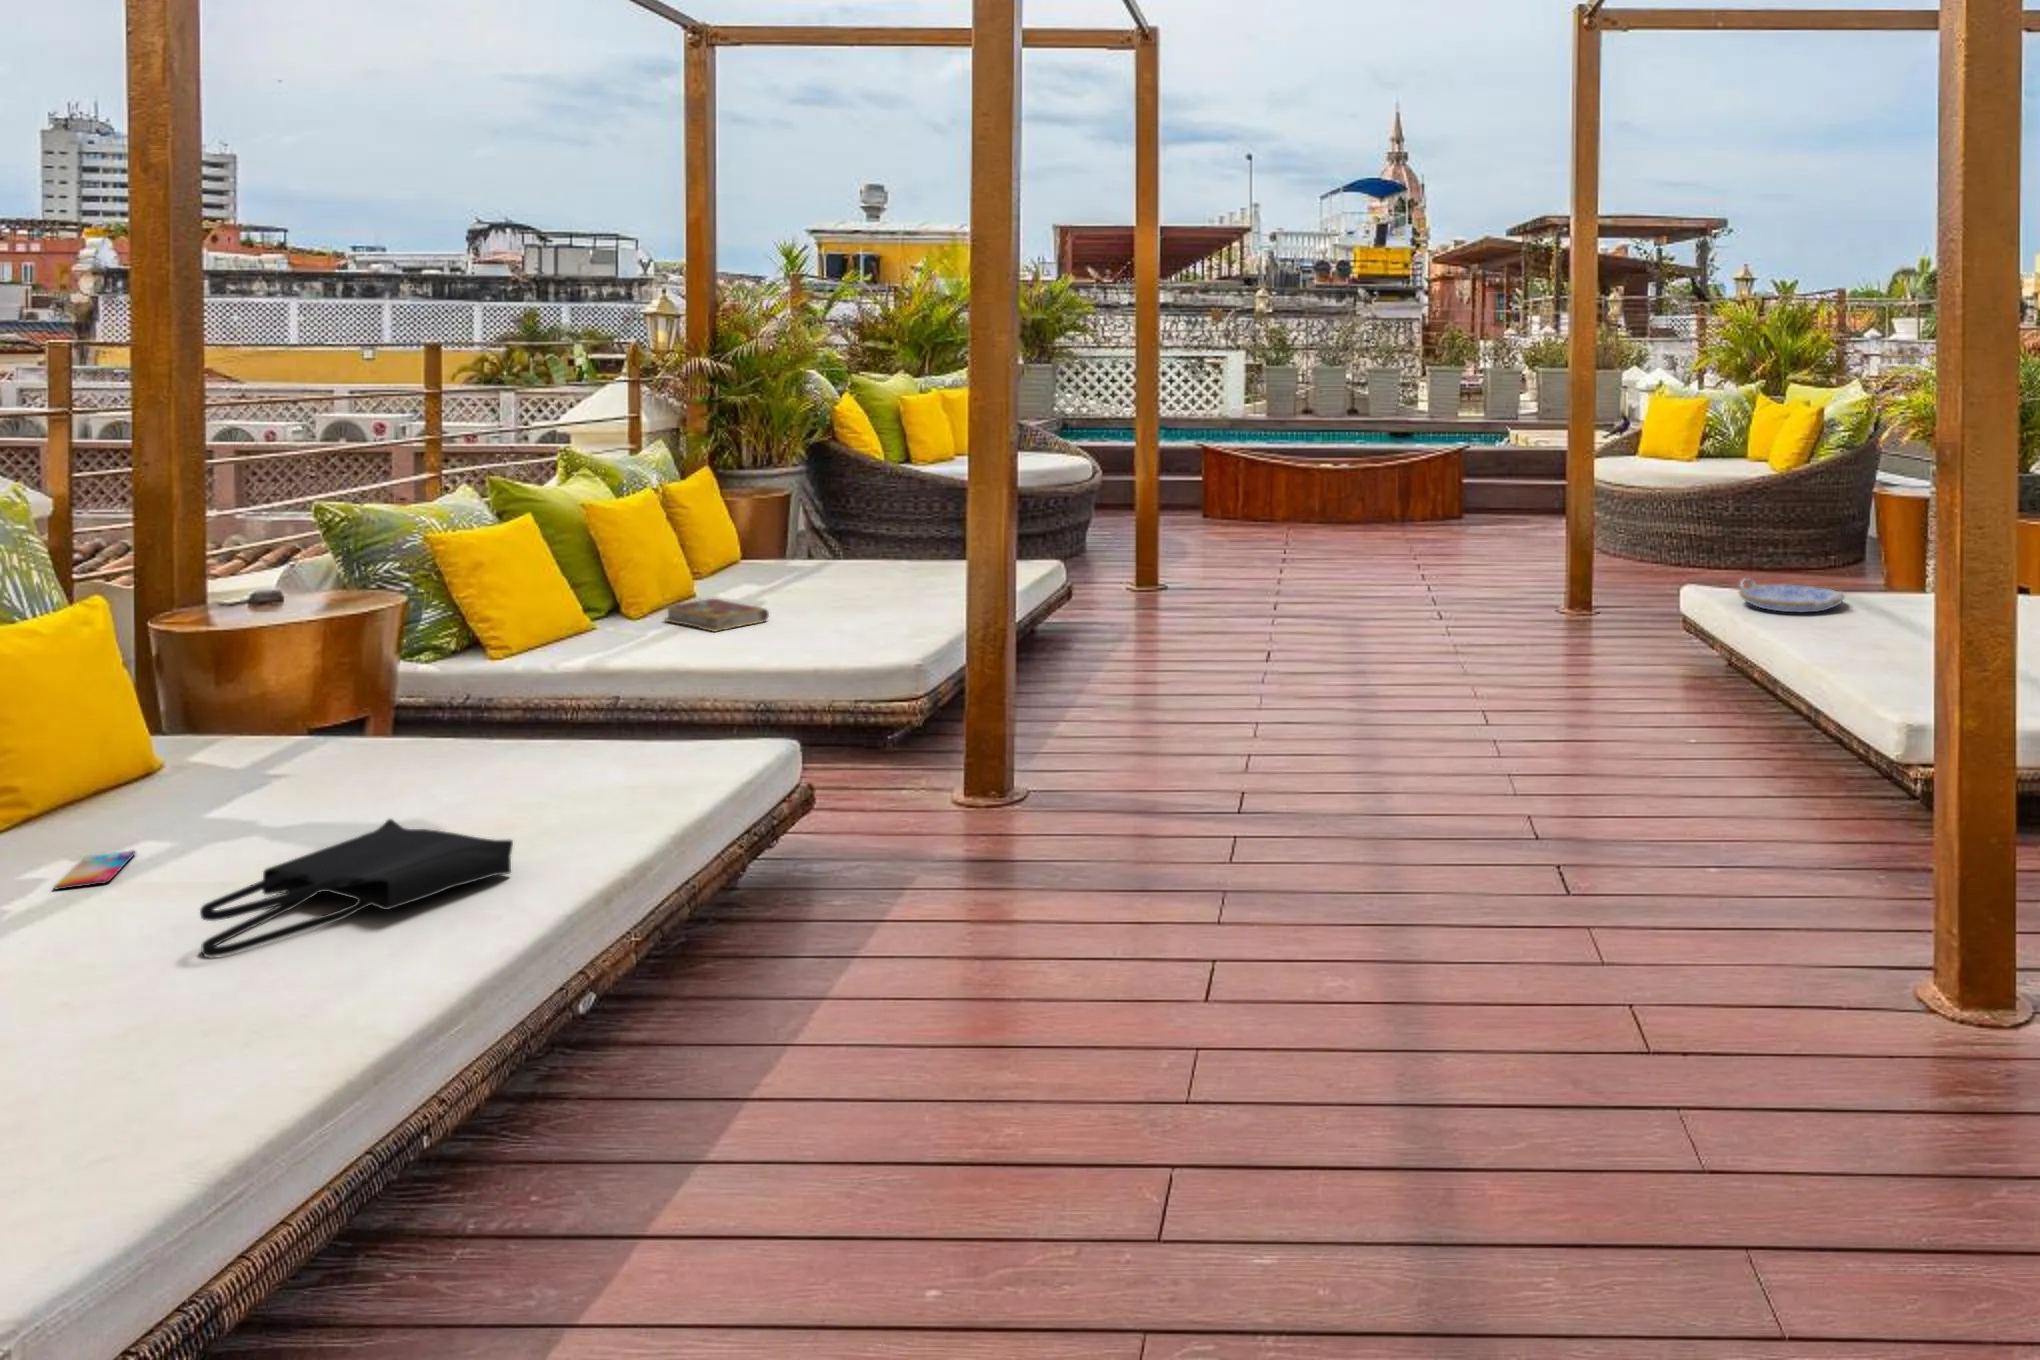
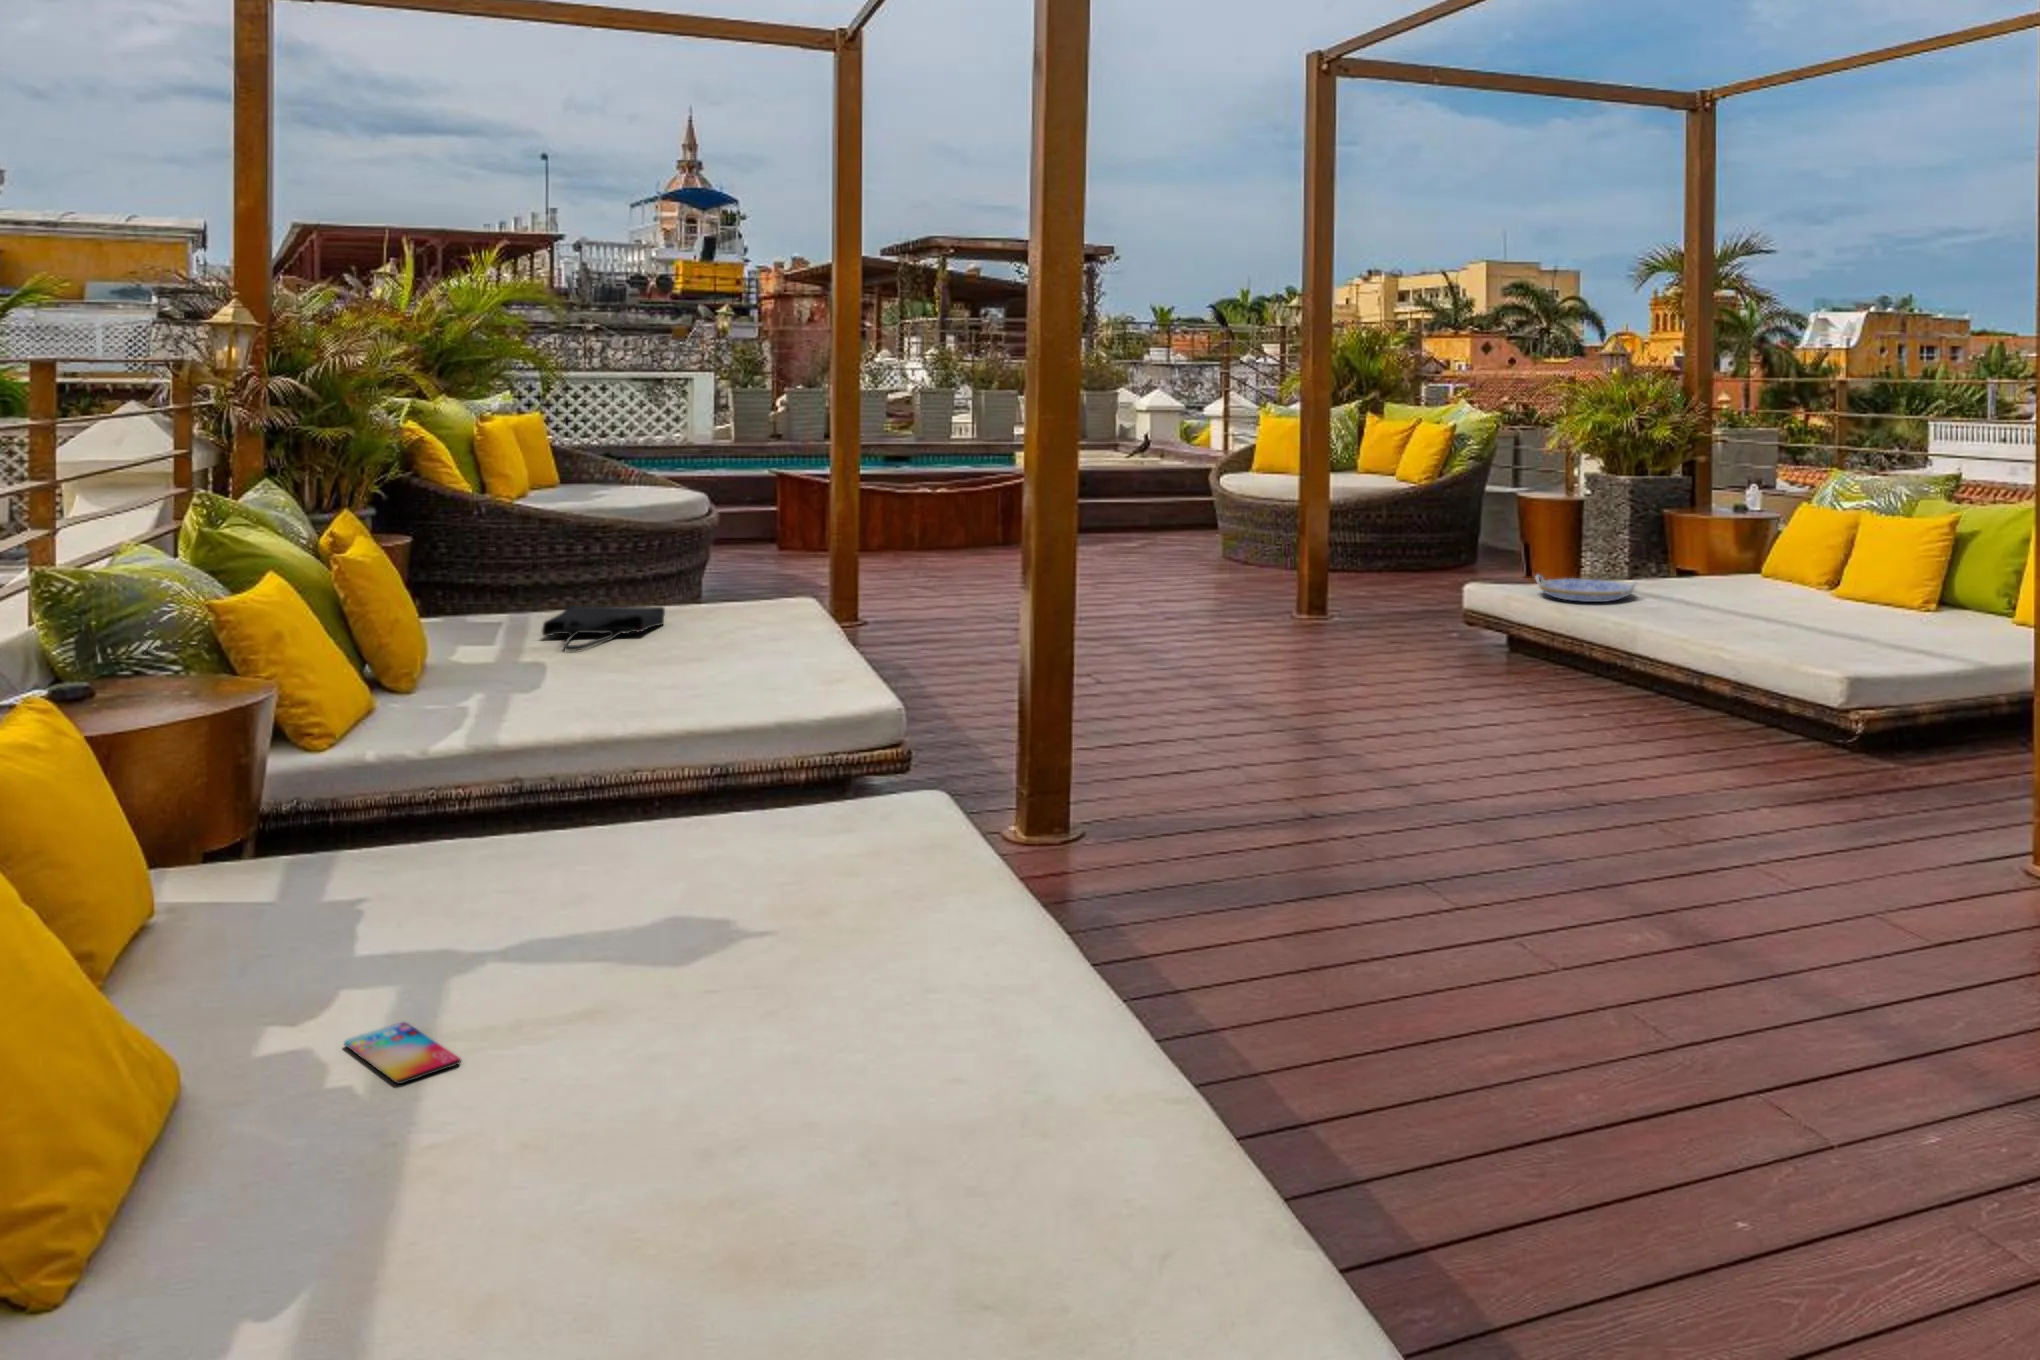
book: present [665,599,769,632] -> none [463,660,613,698]
tote bag: present [200,819,513,957] -> present [542,605,665,651]

